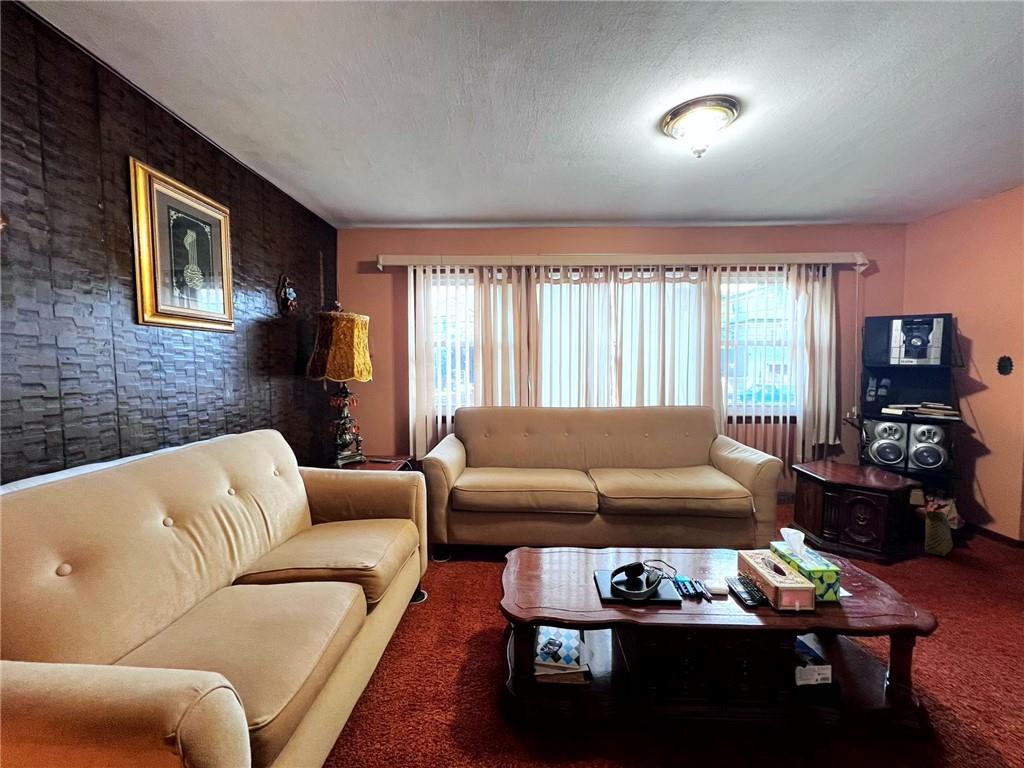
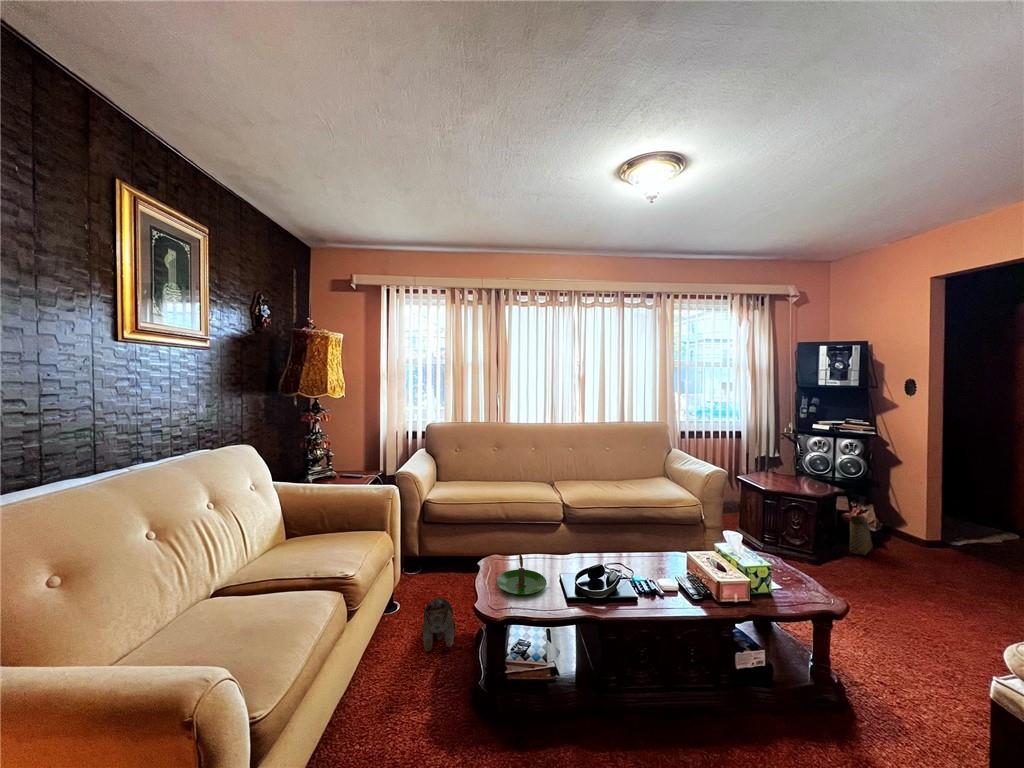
candle: none [524,547,579,593] -> present [497,552,547,595]
plush toy: none [447,589,483,645] -> present [423,598,455,652]

